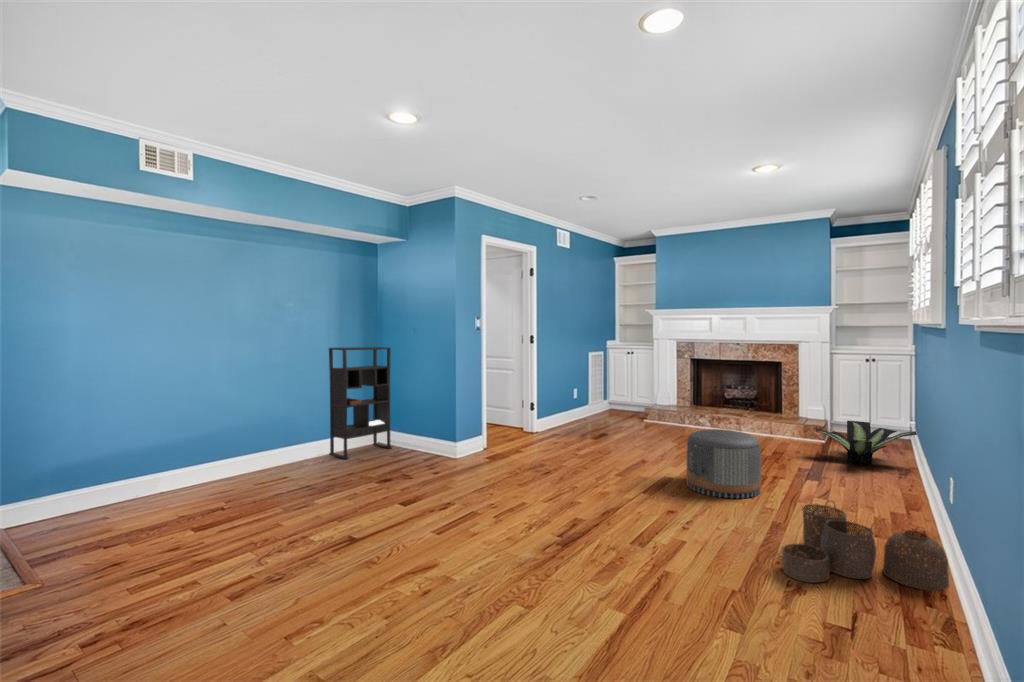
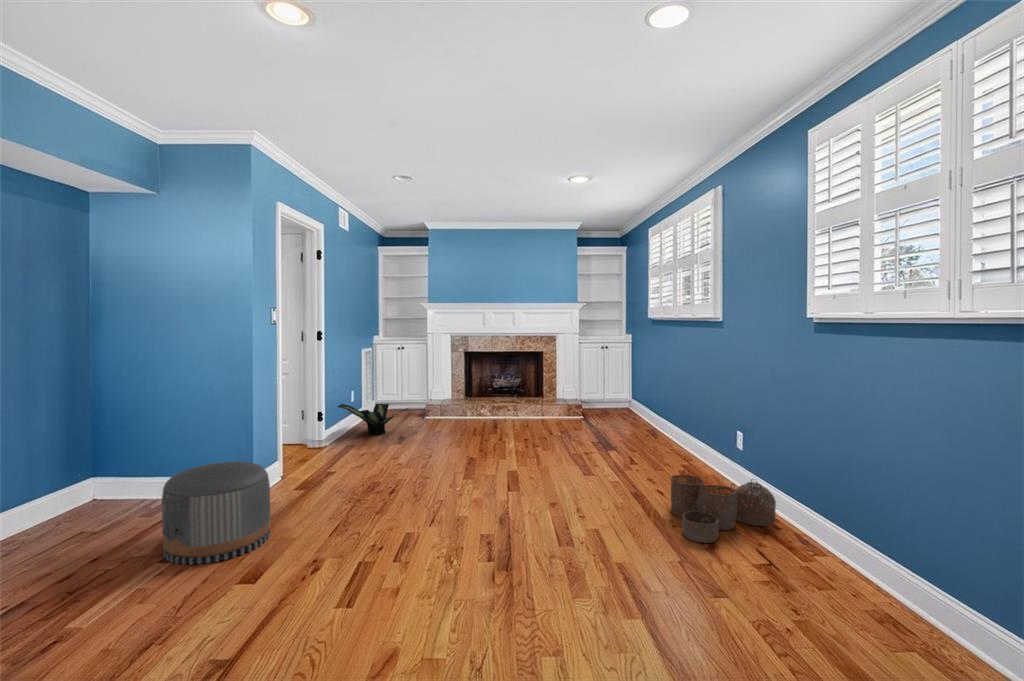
bookshelf: present [329,347,392,459] -> none [9,351,133,534]
potted plant: present [815,421,917,465] -> present [338,404,409,435]
pouf: present [686,429,761,498] -> present [162,462,271,565]

